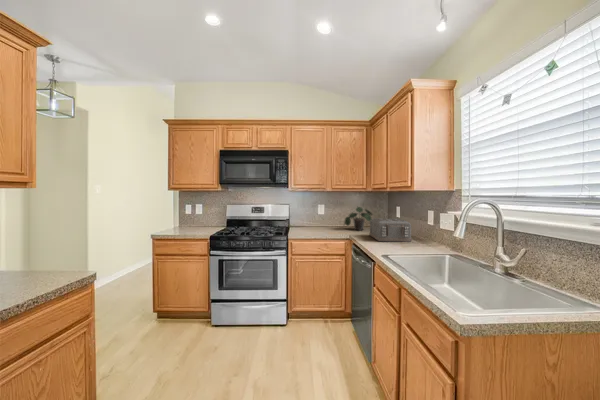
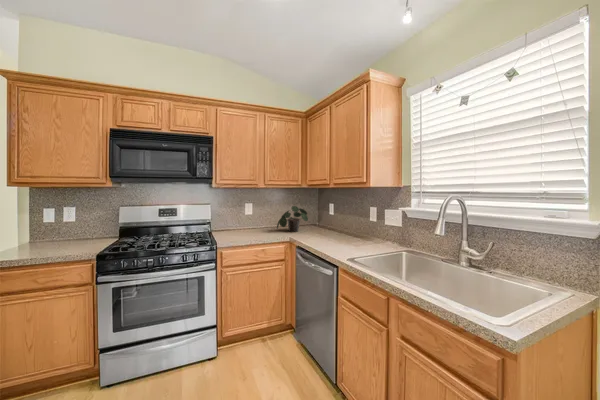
toaster: present [369,218,412,242] -> none [312,217,359,243]

